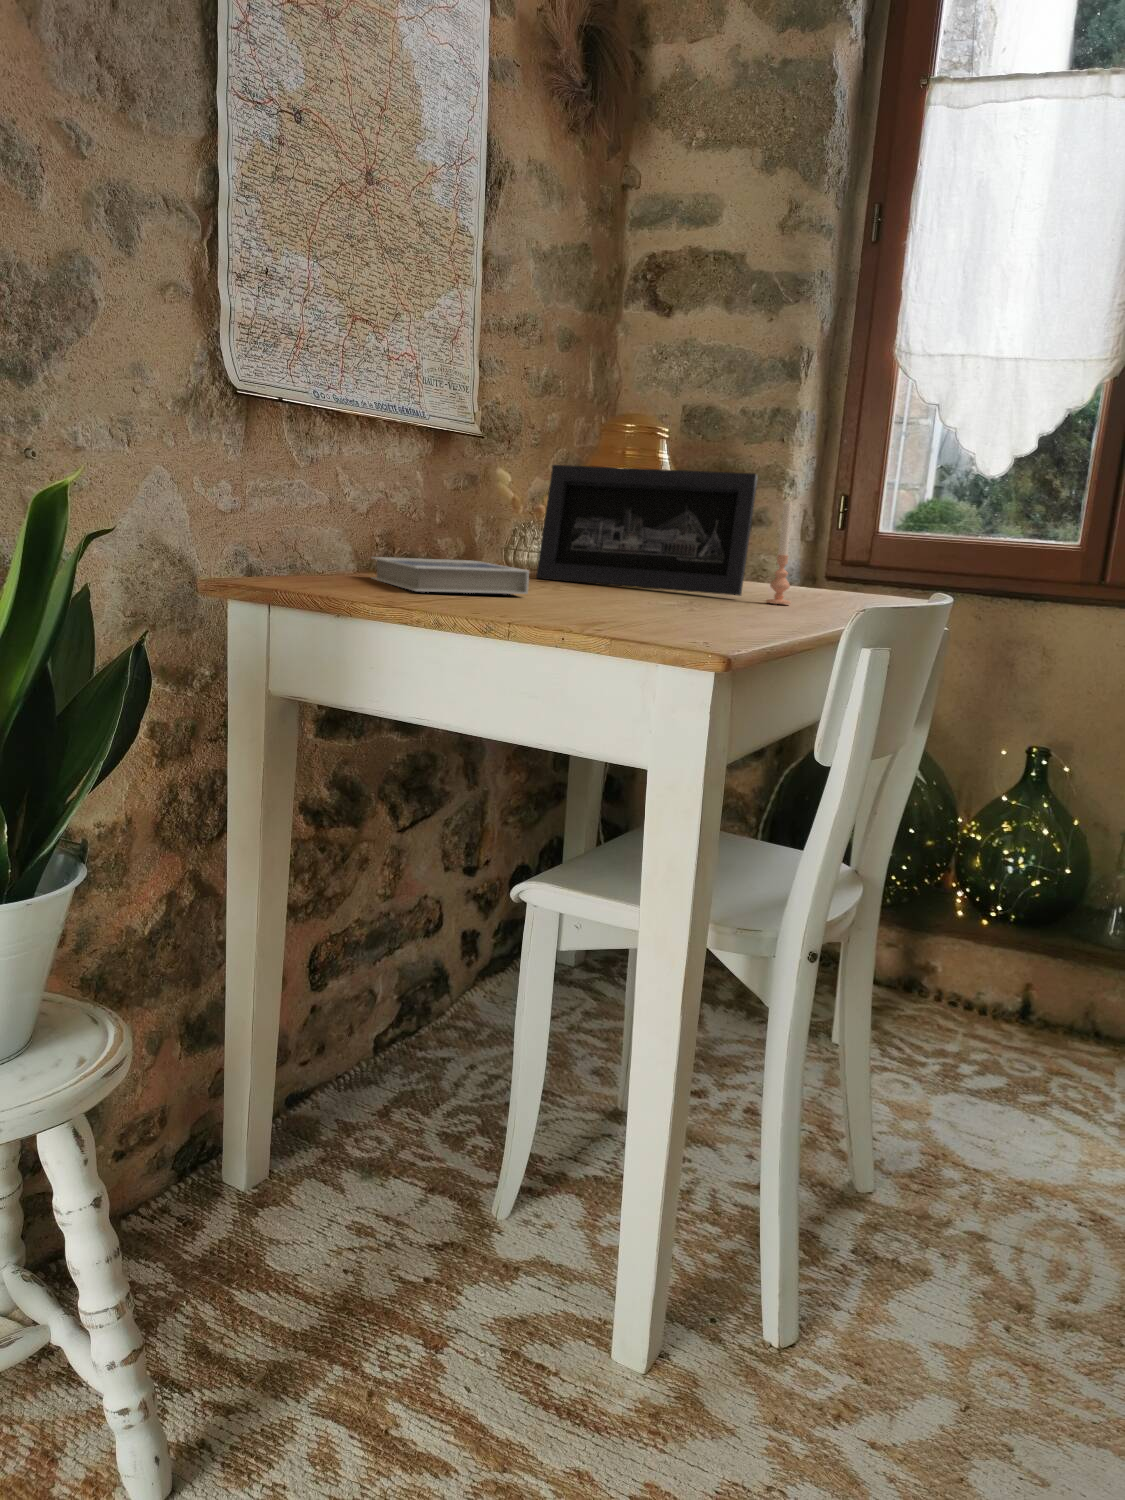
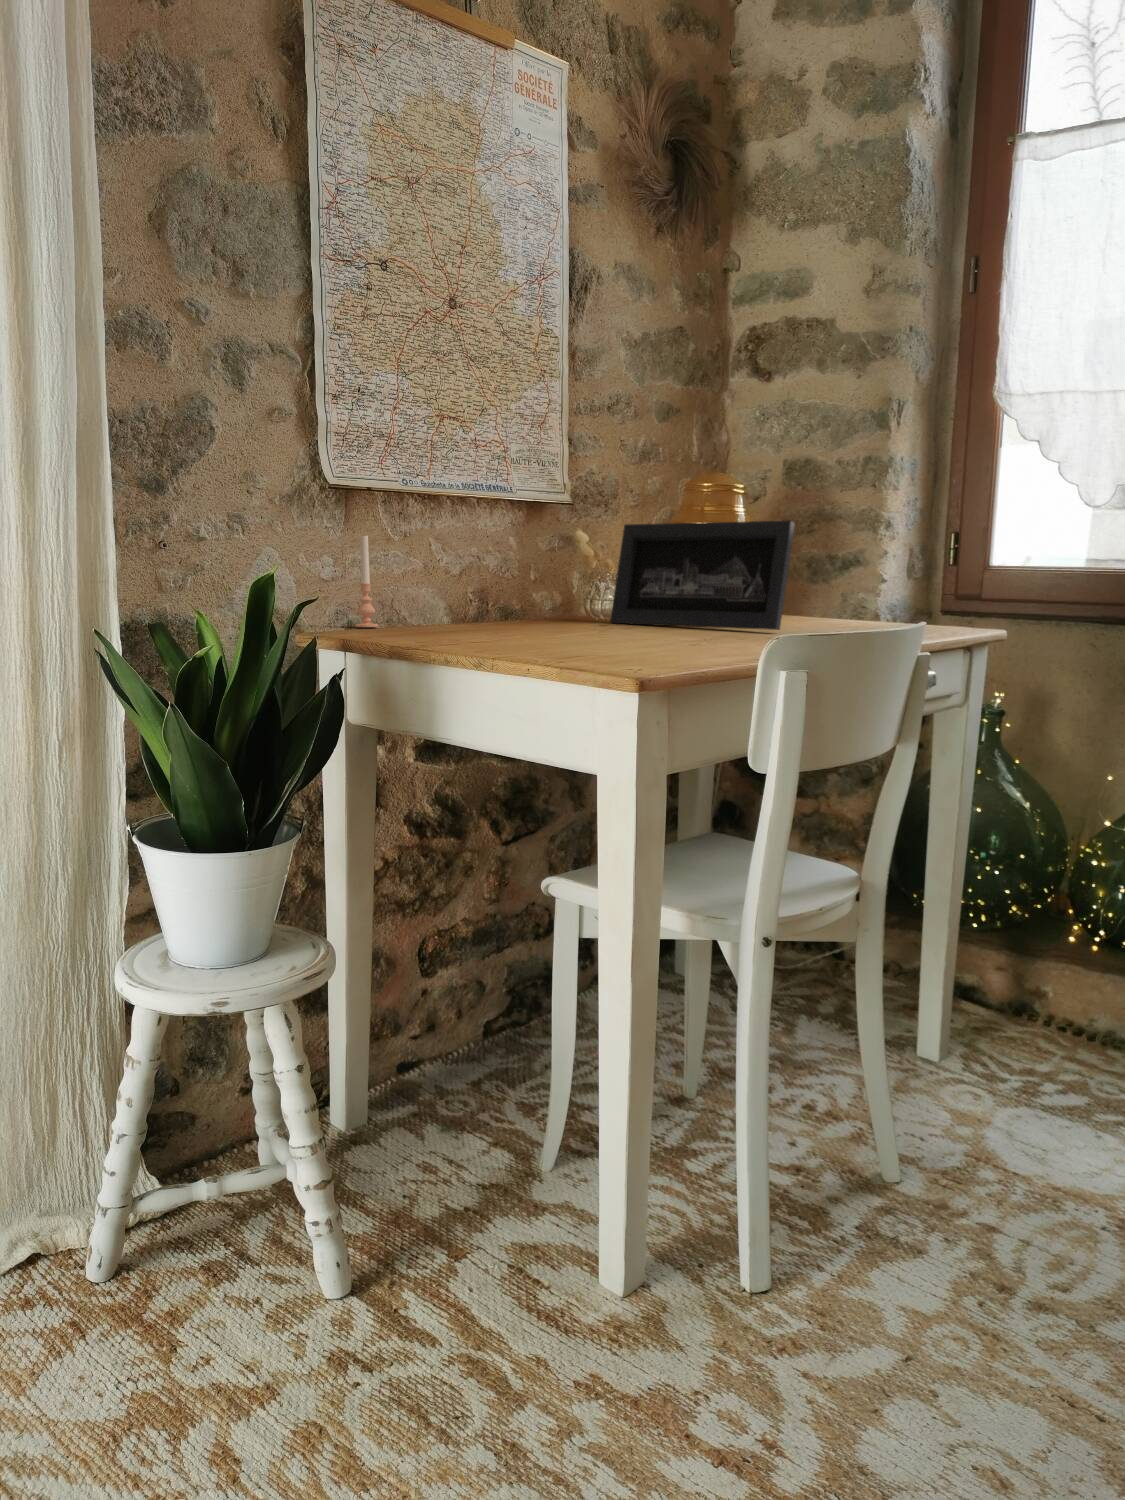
candle: present [766,501,792,604] -> present [355,535,378,627]
hardback book: present [372,557,529,594] -> none [451,609,561,635]

